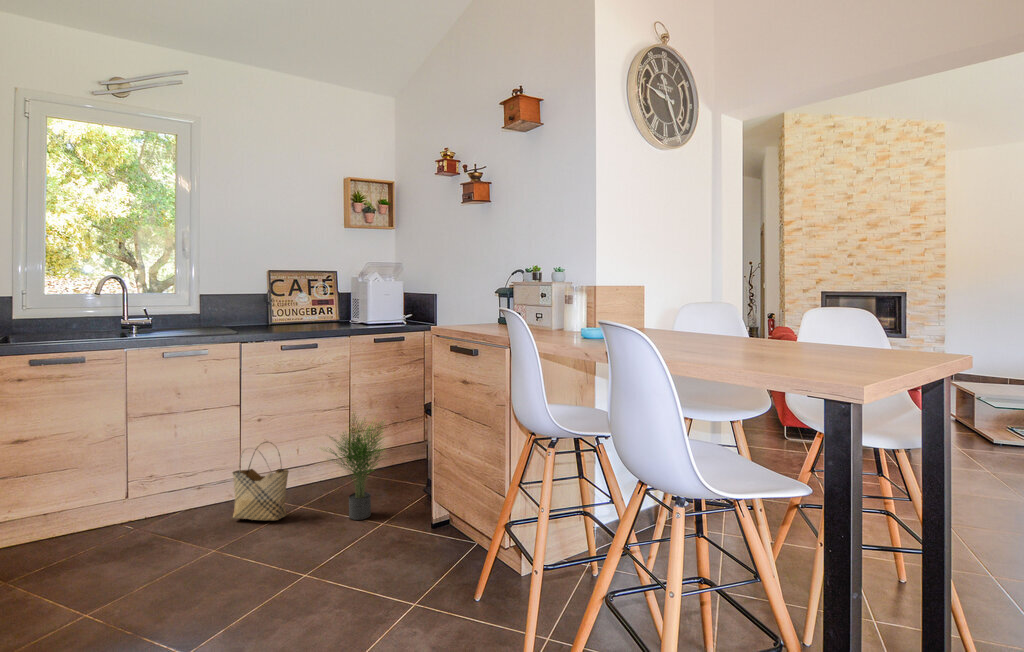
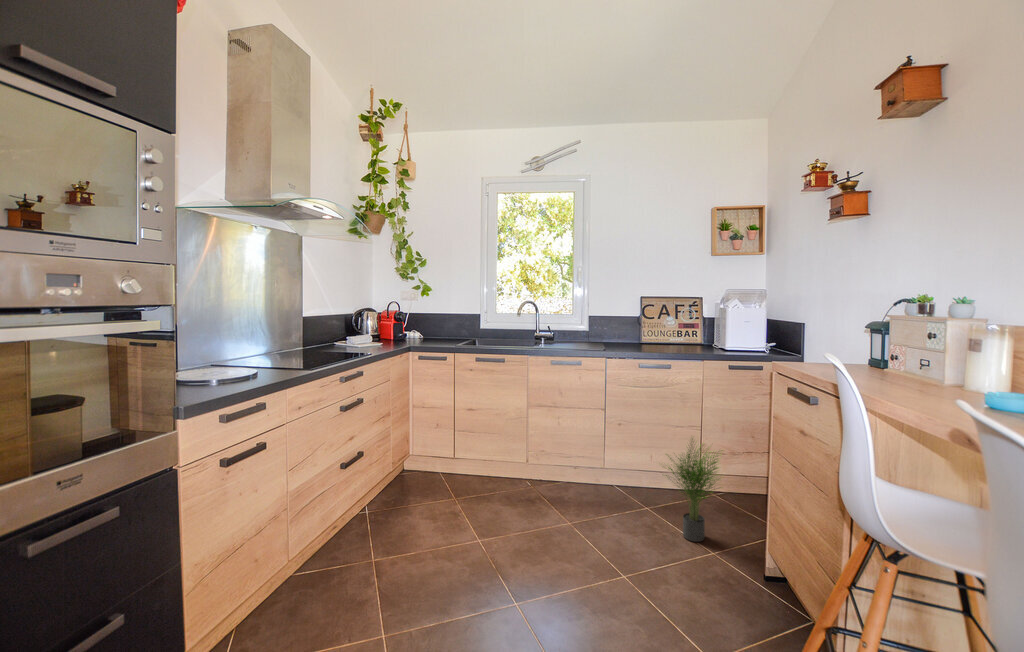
woven basket: present [232,442,289,520] -> none [591,447,634,516]

